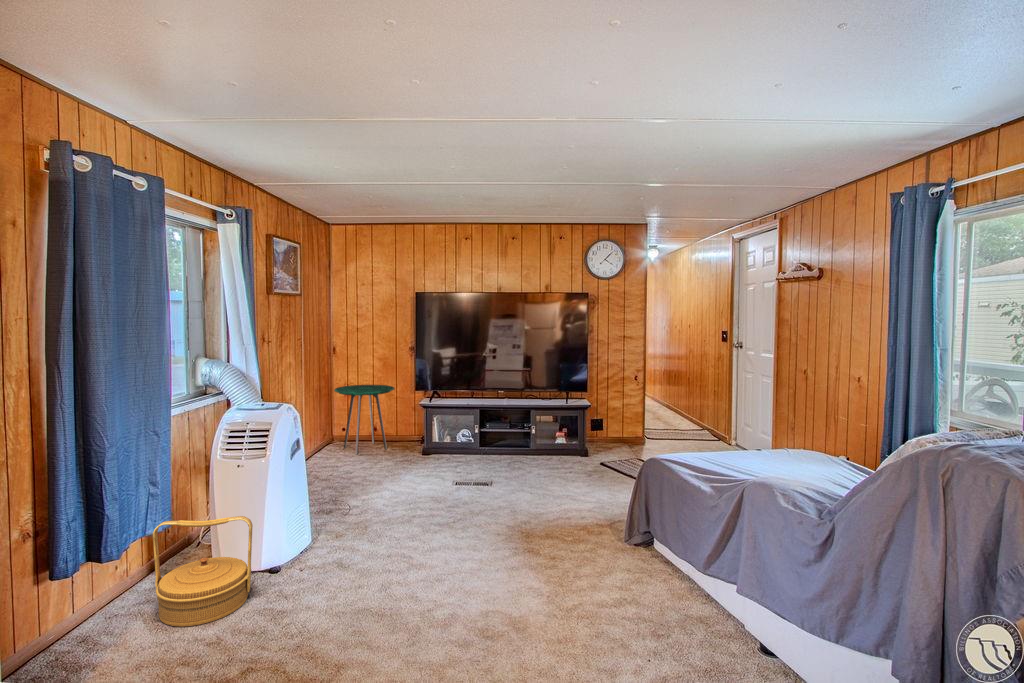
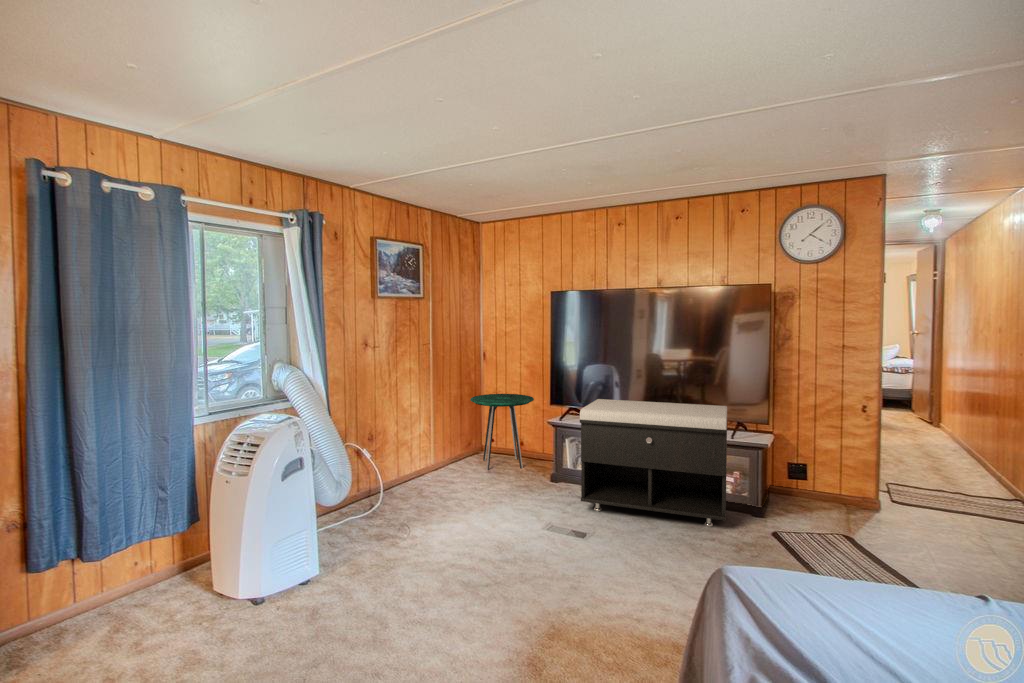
storage bench: none [466,381,574,469] -> present [580,399,727,527]
woven basket: present [153,516,253,627] -> none [126,530,227,649]

